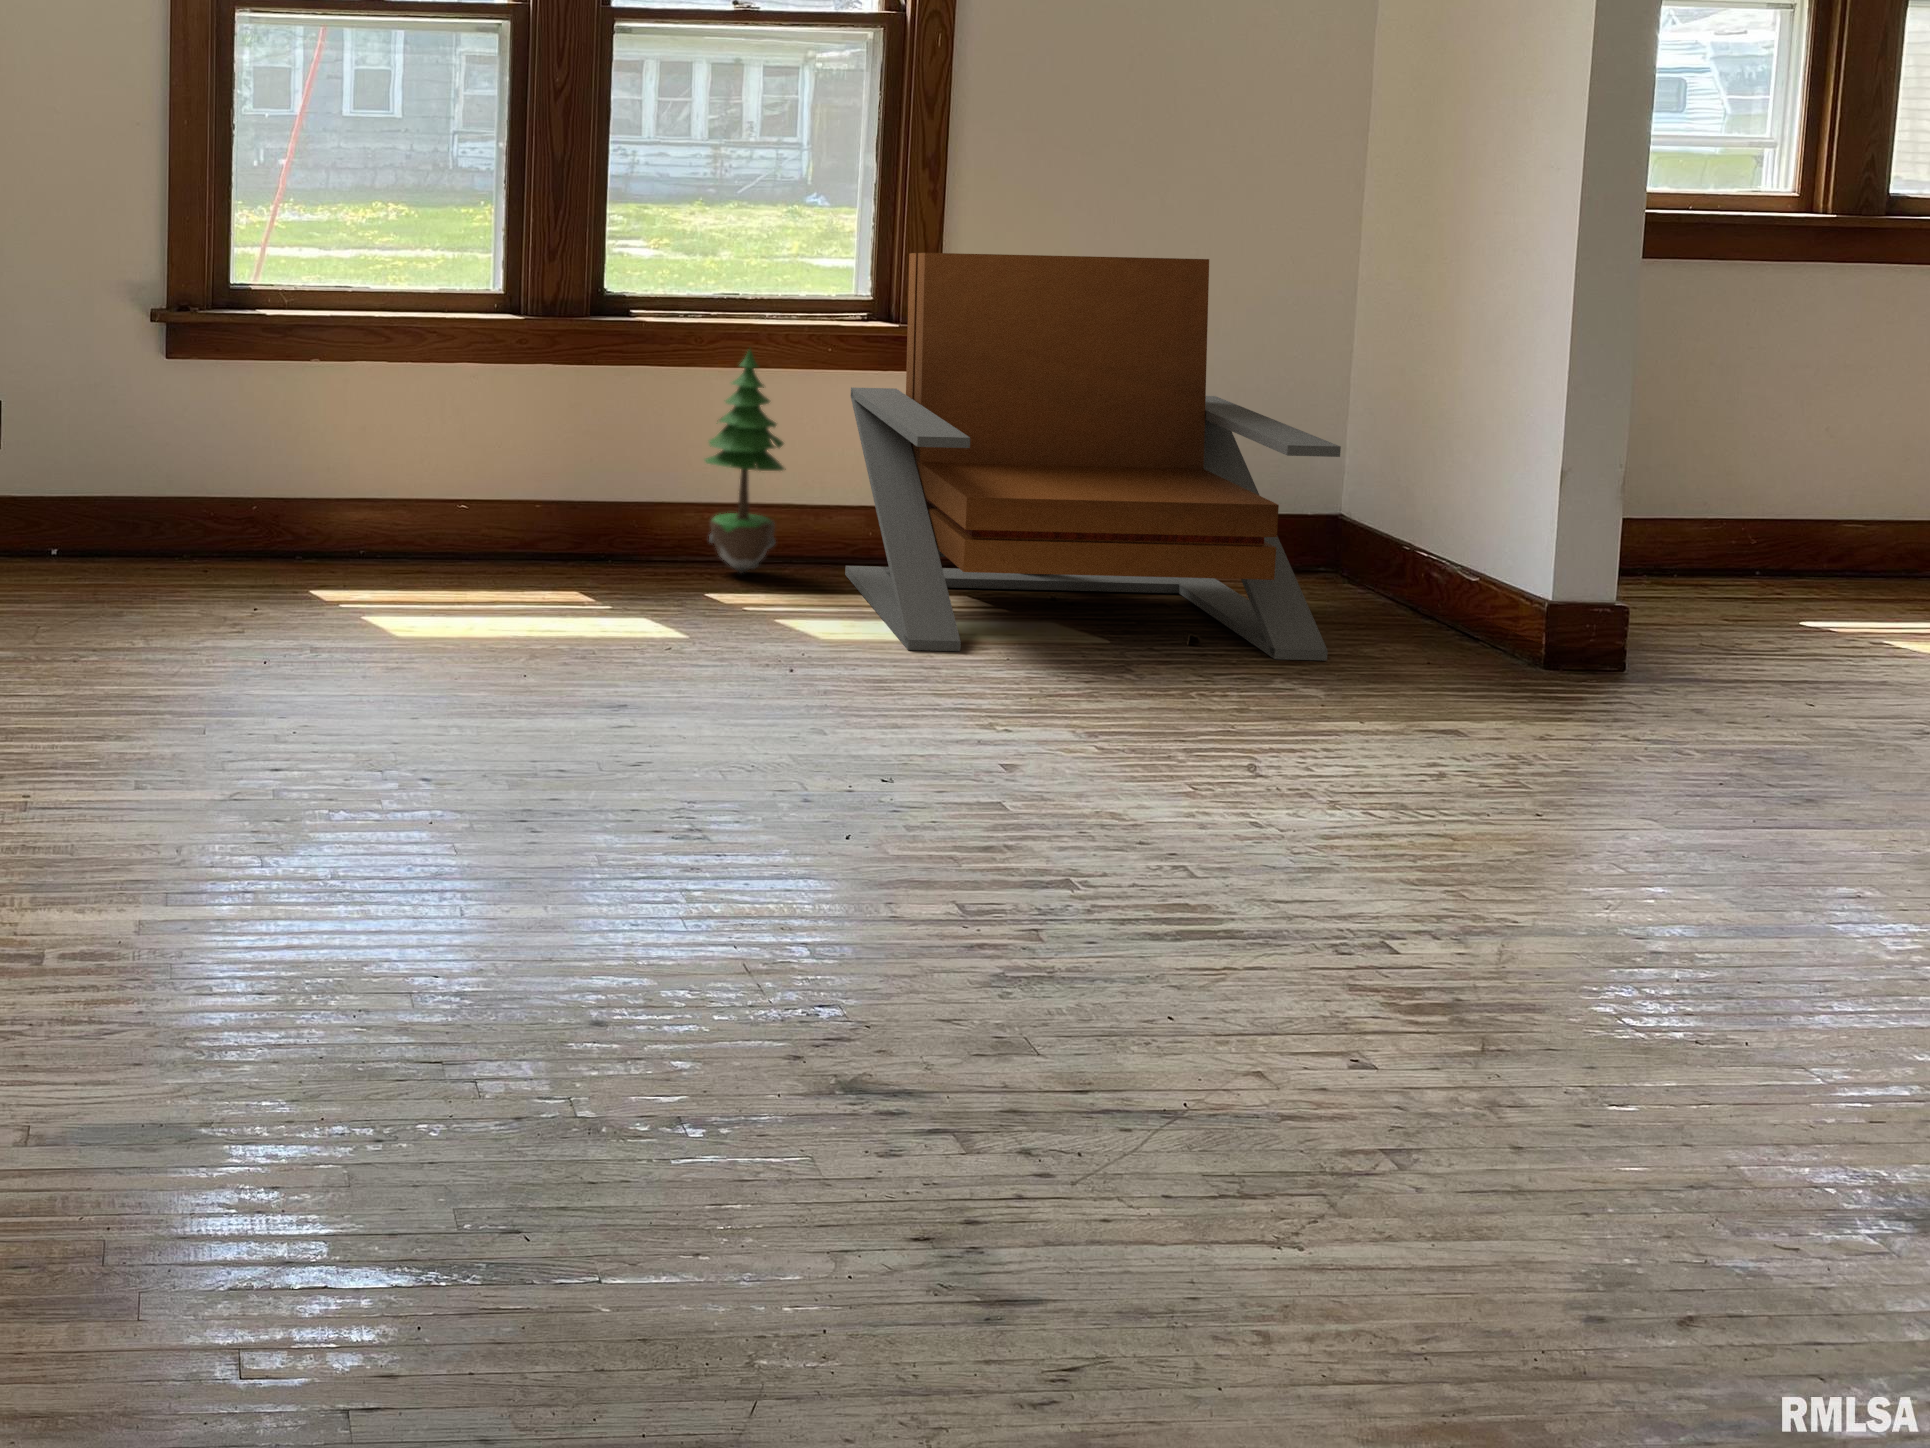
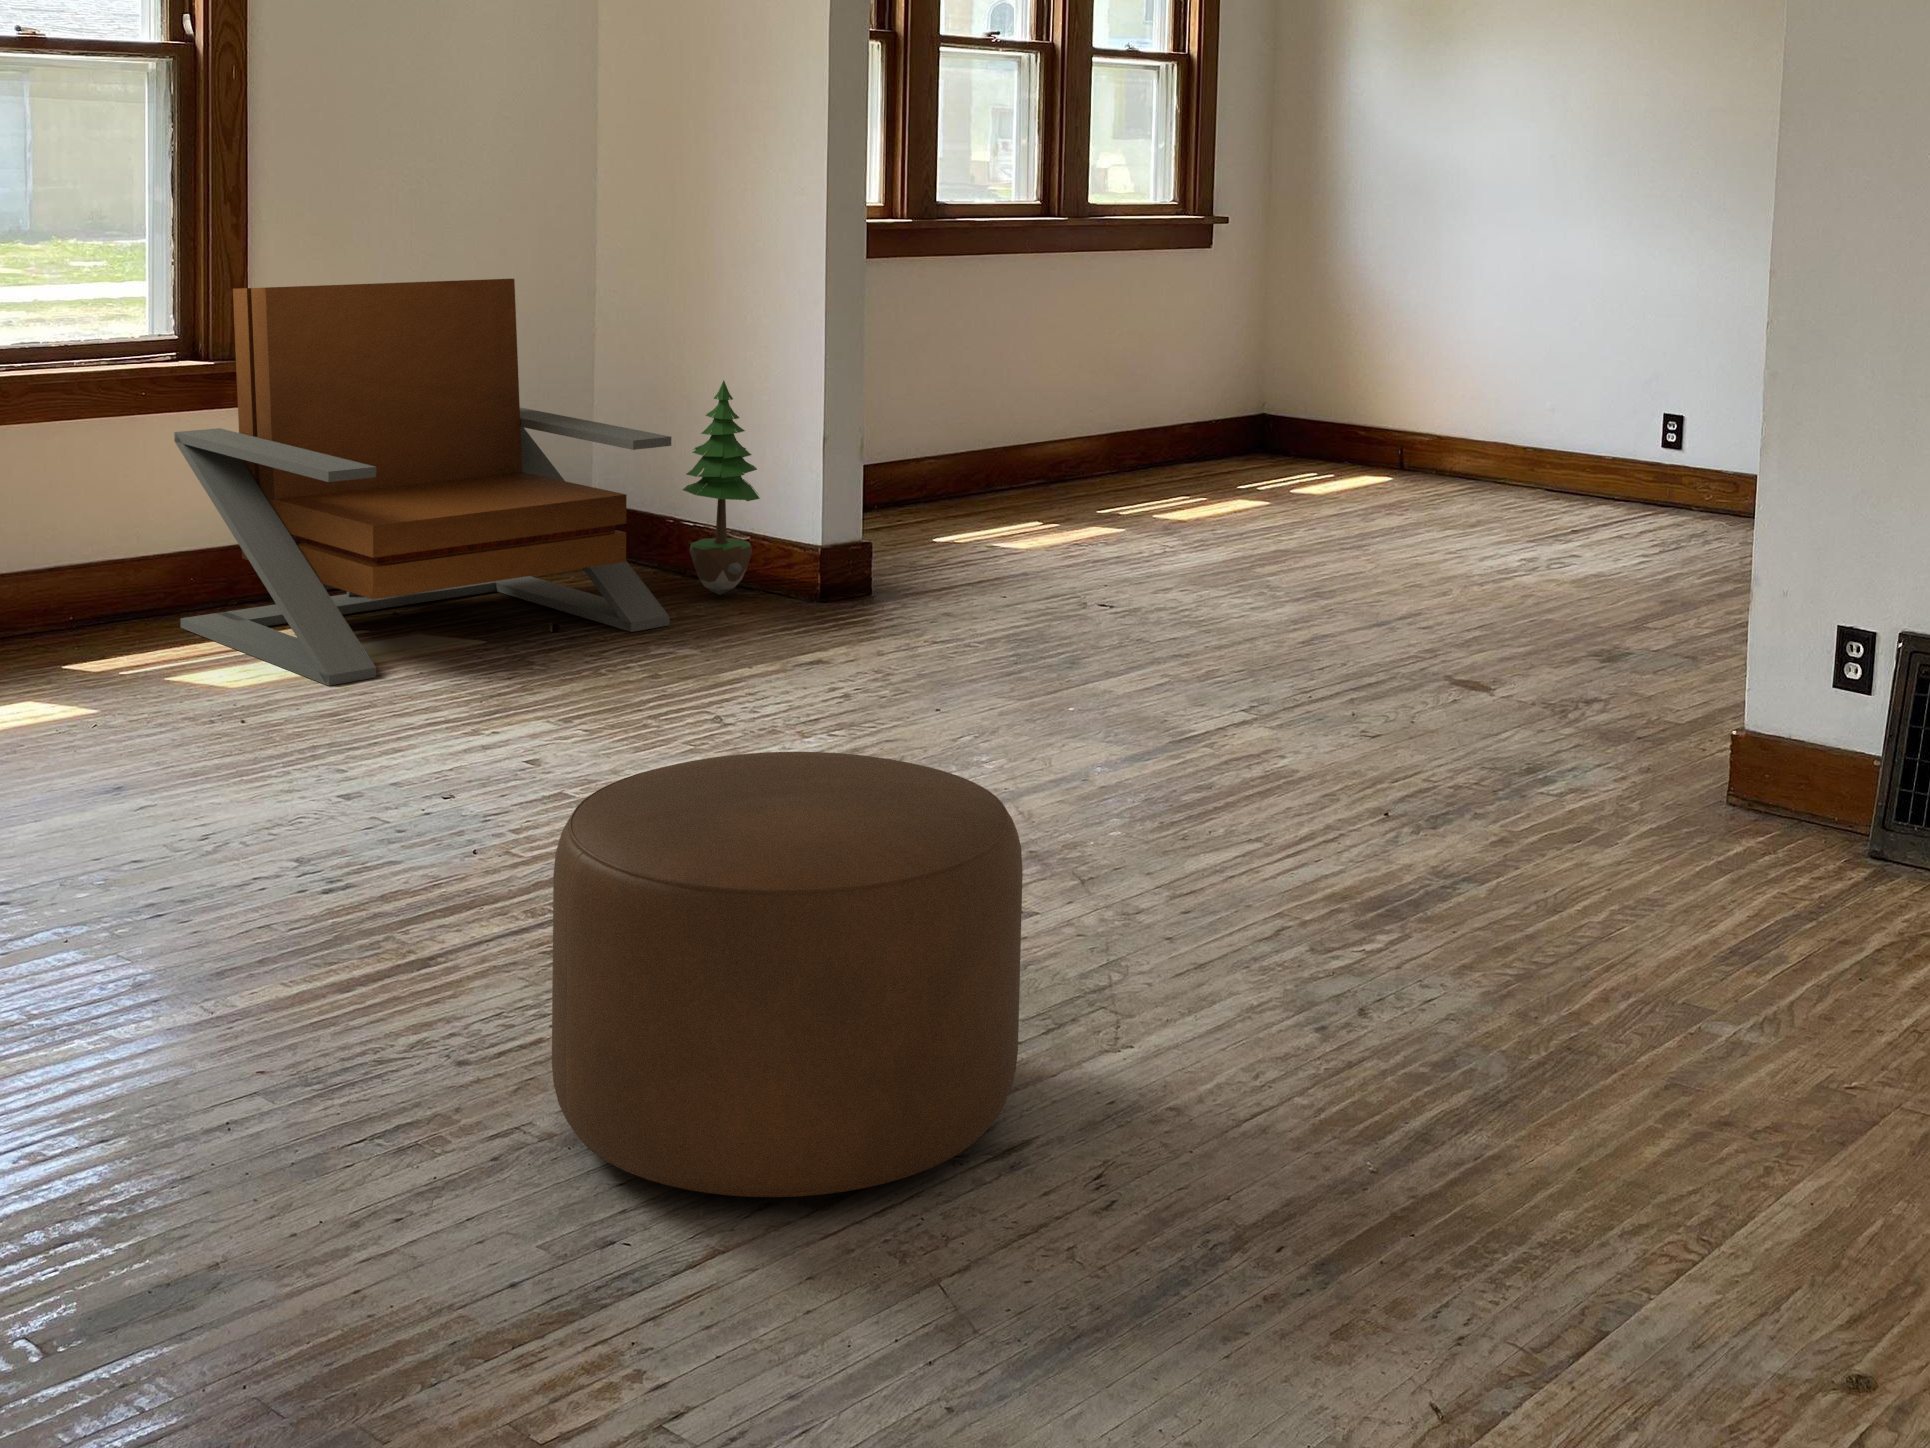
potted tree: present [705,350,786,573] -> present [682,381,760,595]
ottoman: none [566,760,1108,1284] -> present [552,752,1023,1197]

